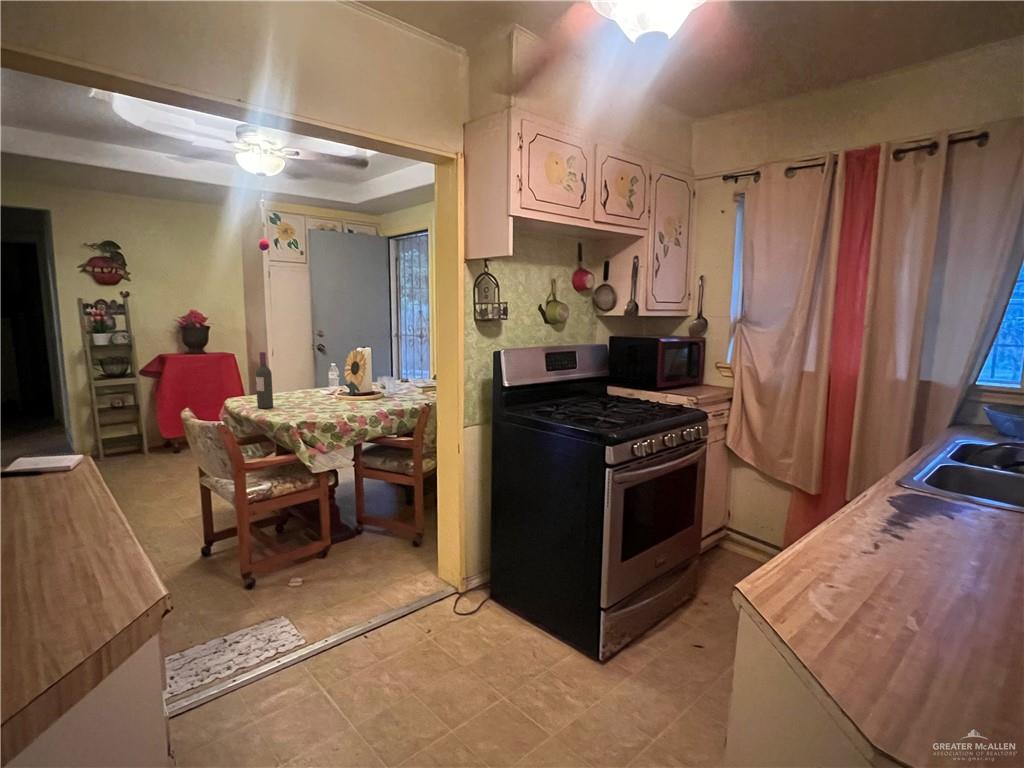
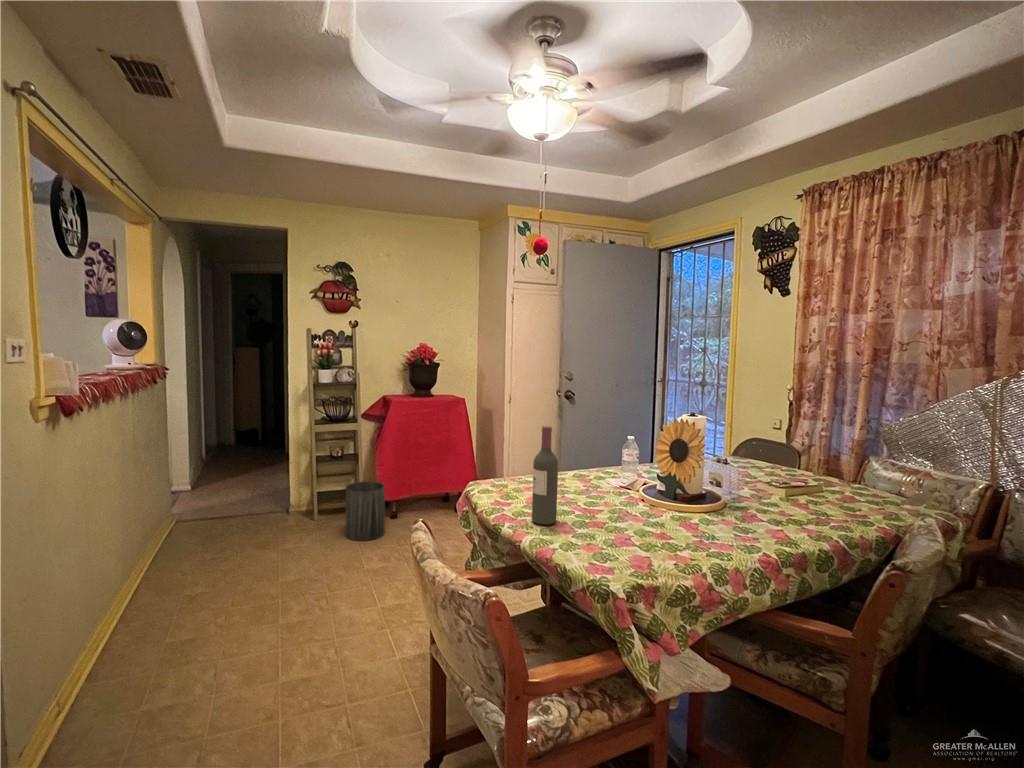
trash can: none [129,423,169,469] -> present [346,481,385,541]

